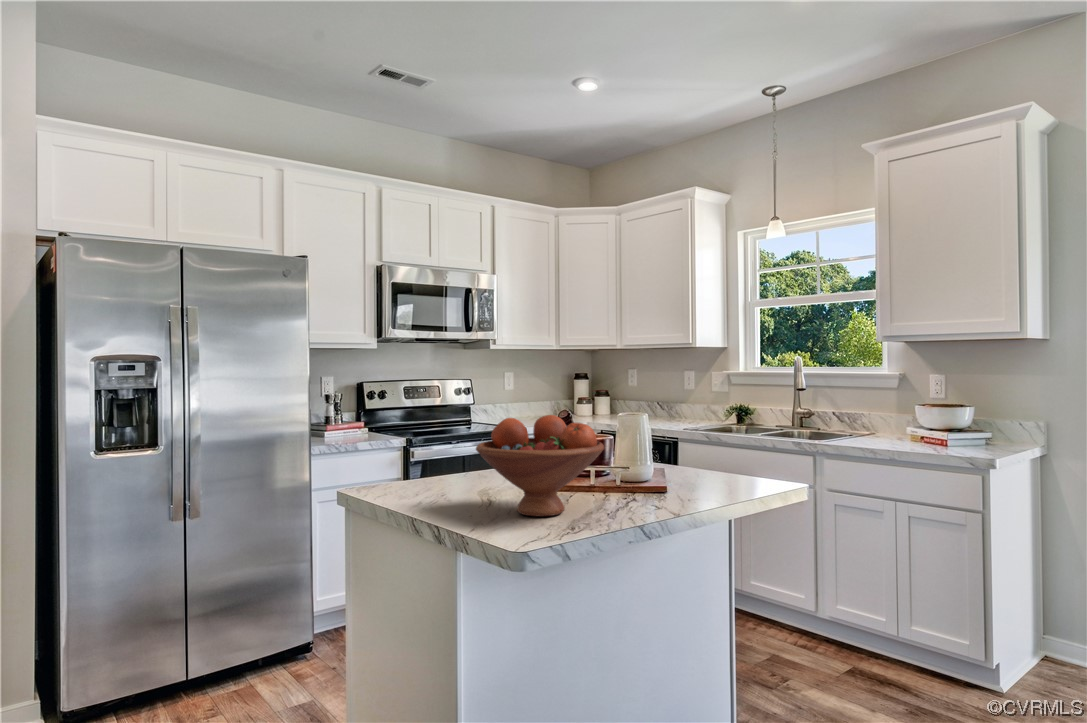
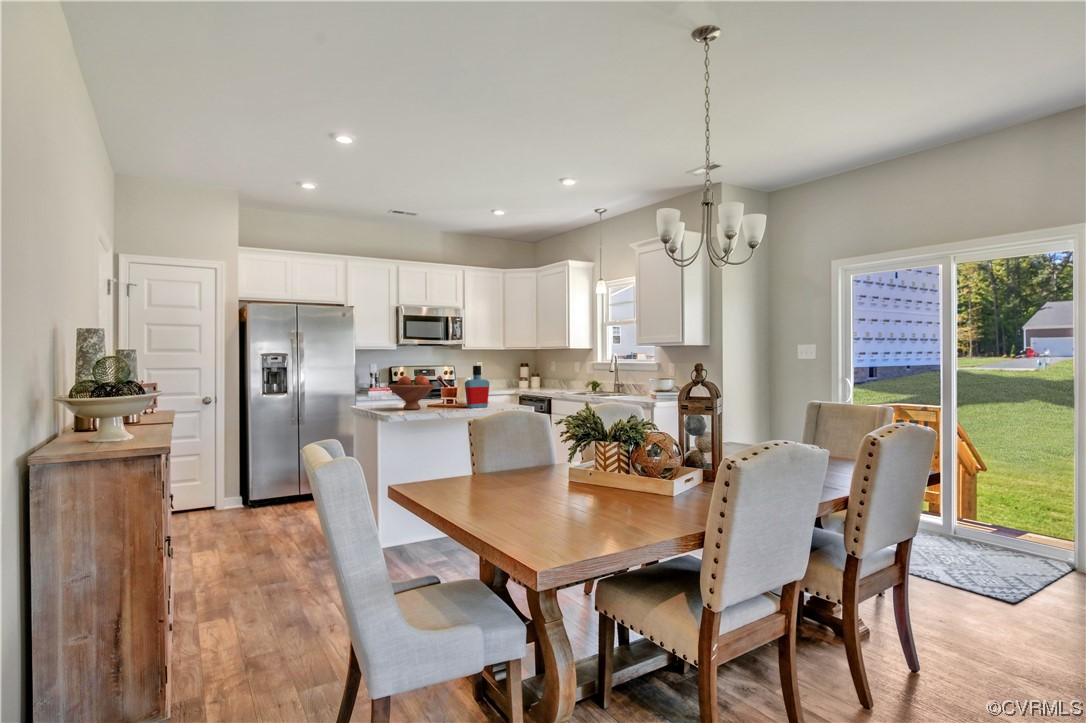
bottle: none [670,388,727,503] -> present [465,366,489,408]

